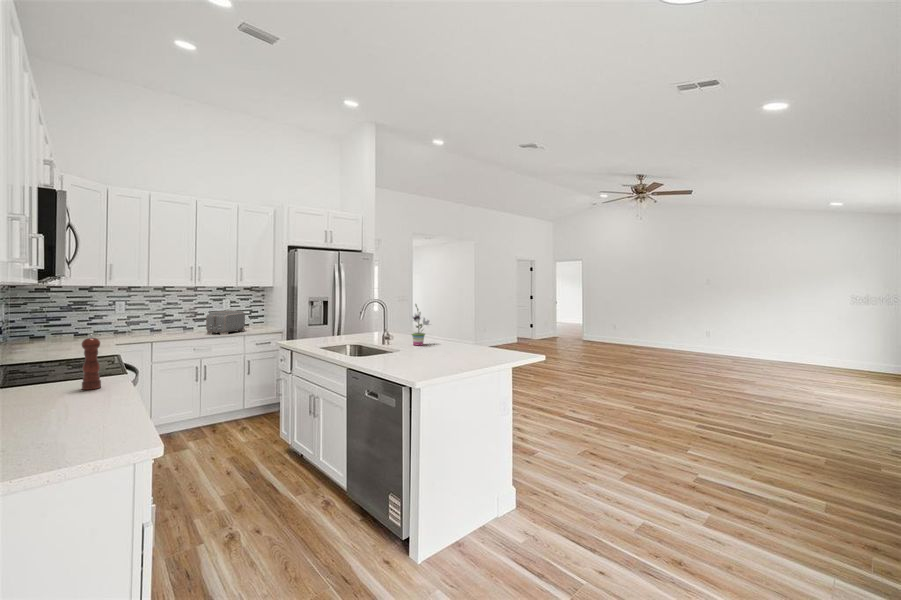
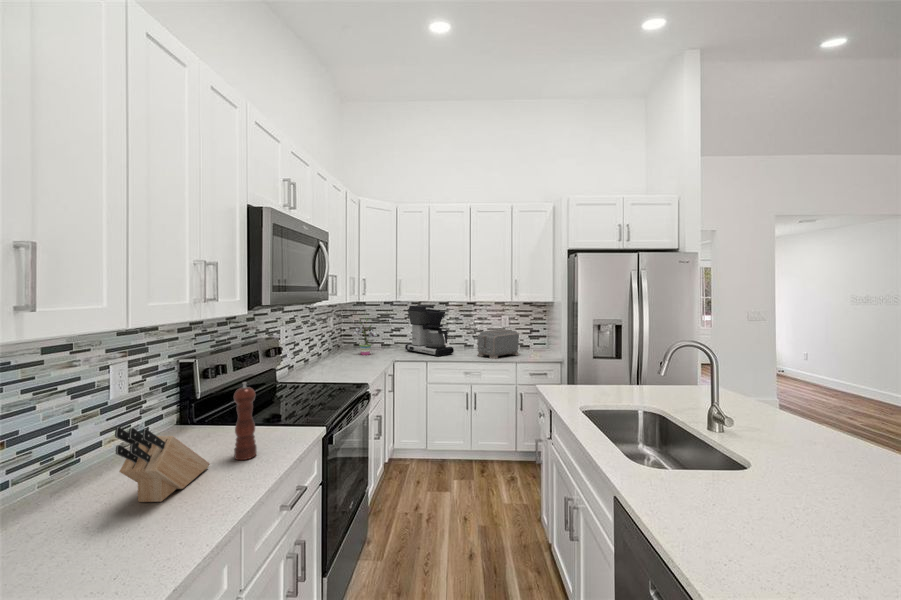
coffee maker: none [118,290,180,338] -> present [405,305,454,357]
potted plant: present [411,304,429,345] -> present [355,318,376,355]
knife block: none [43,352,78,407] -> present [115,427,209,502]

